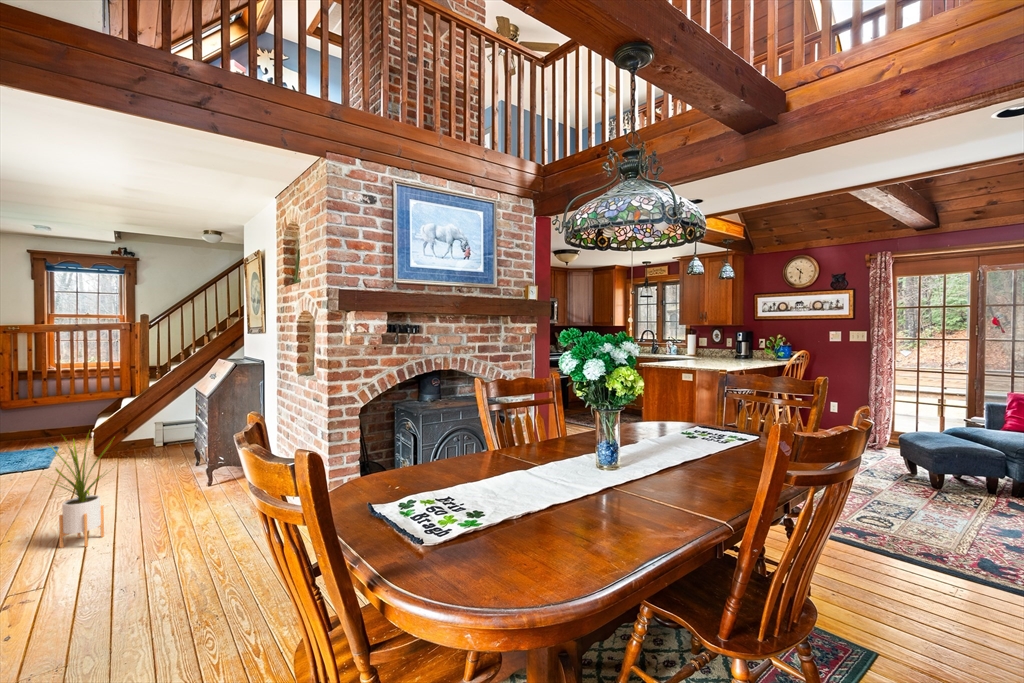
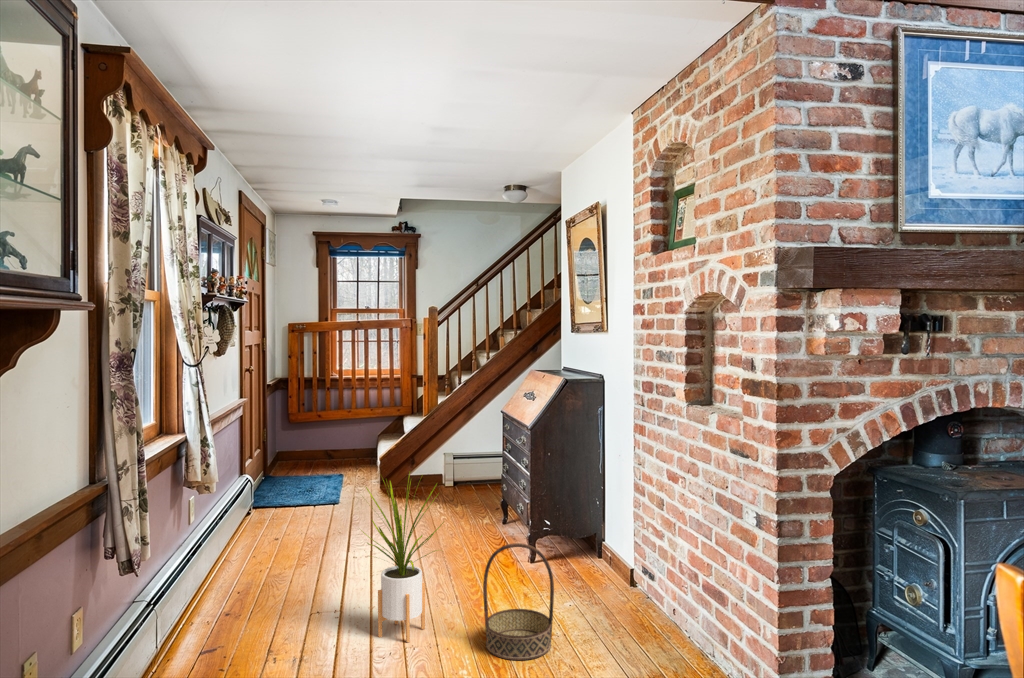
basket: none [150,468,205,542] -> present [483,543,554,660]

